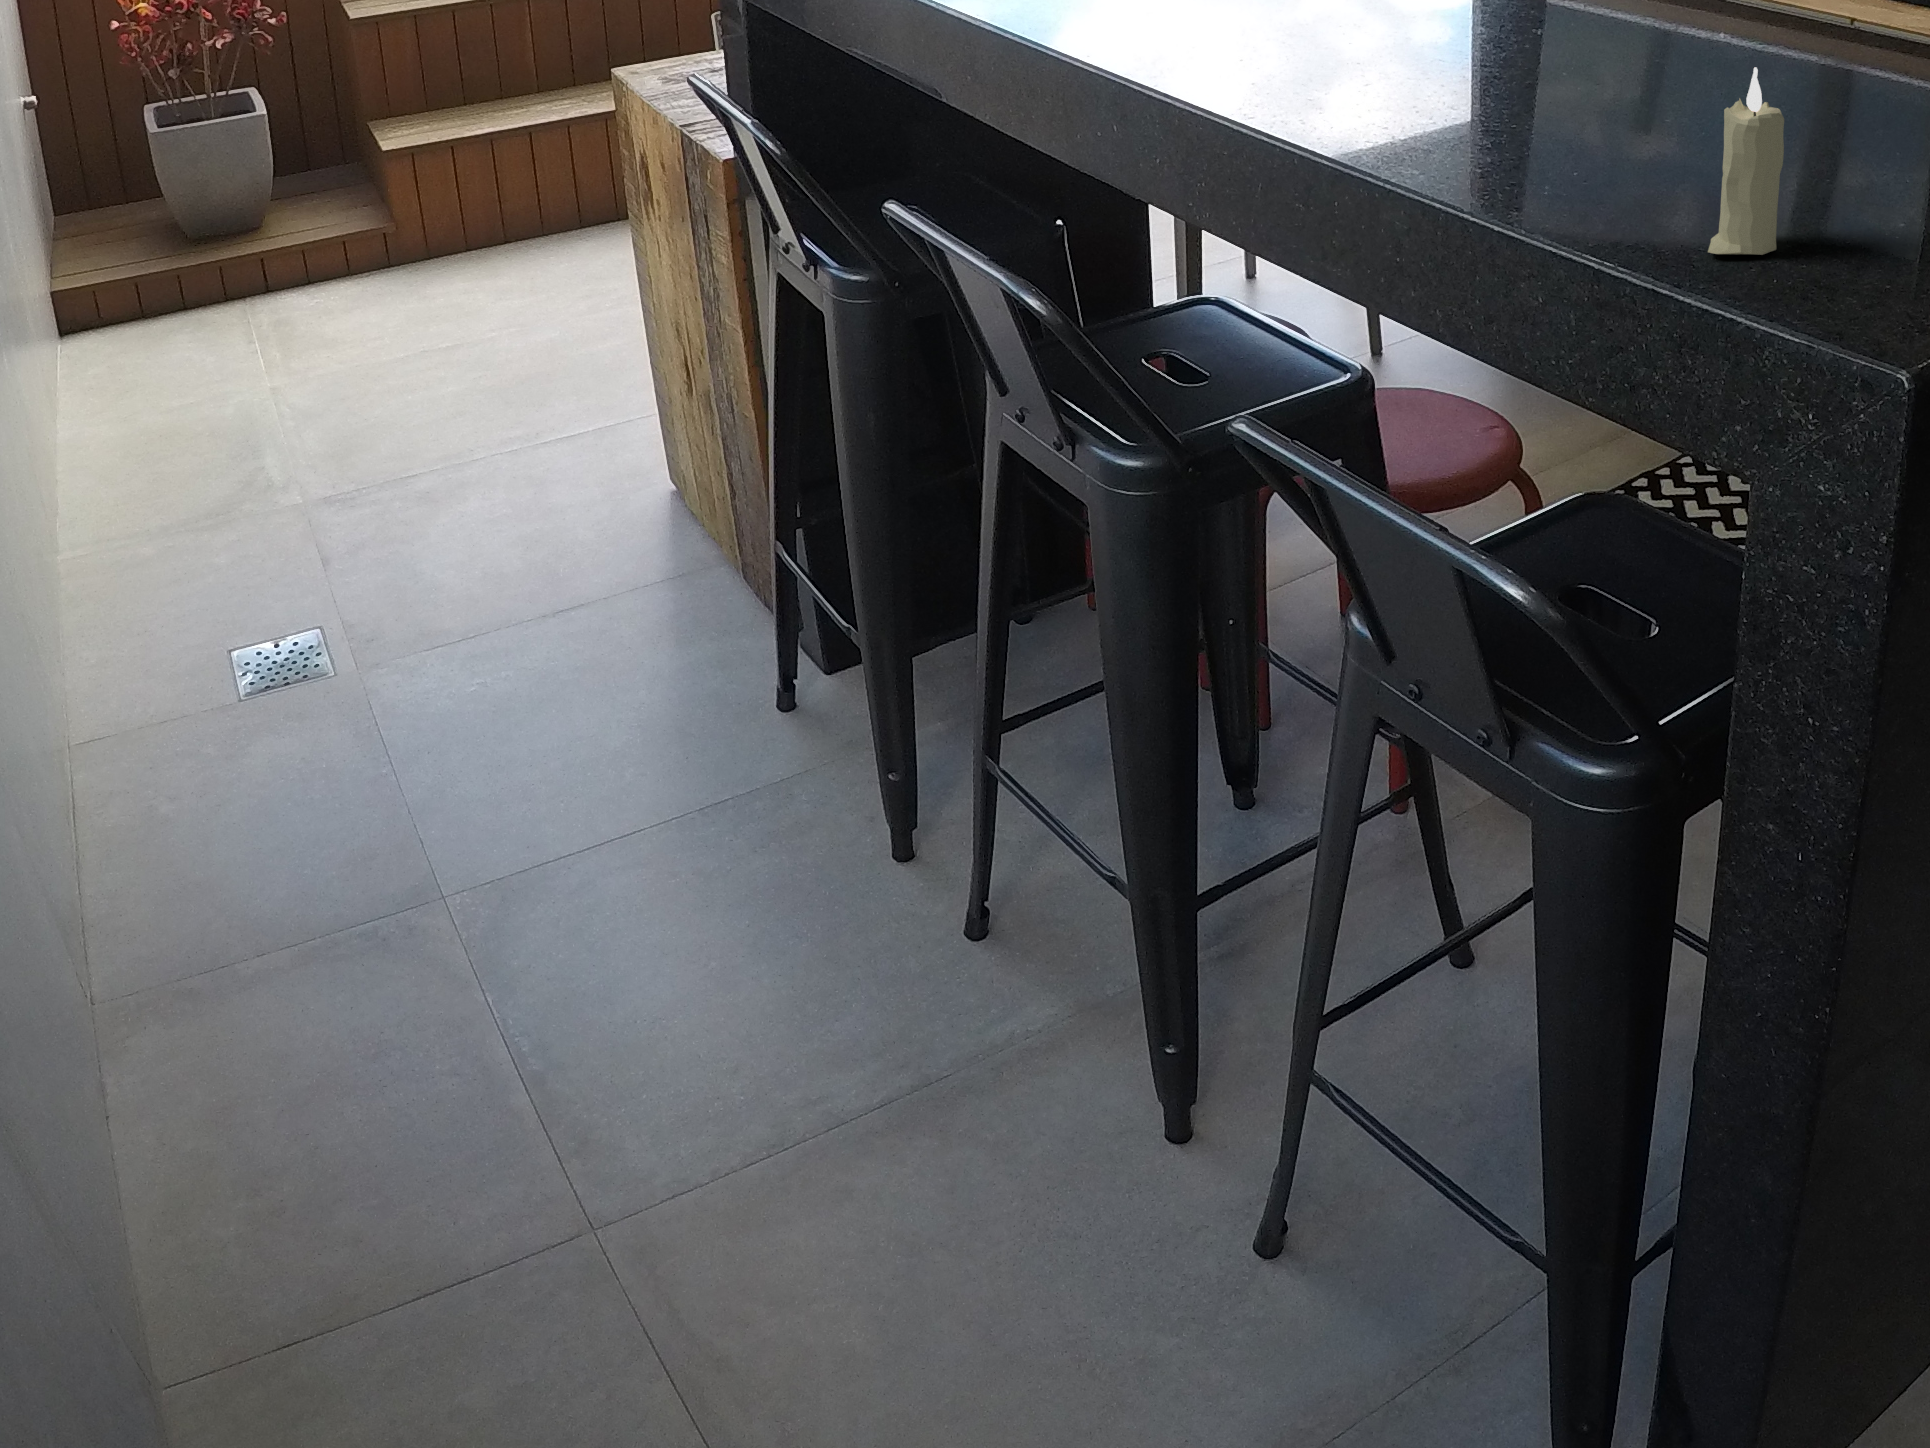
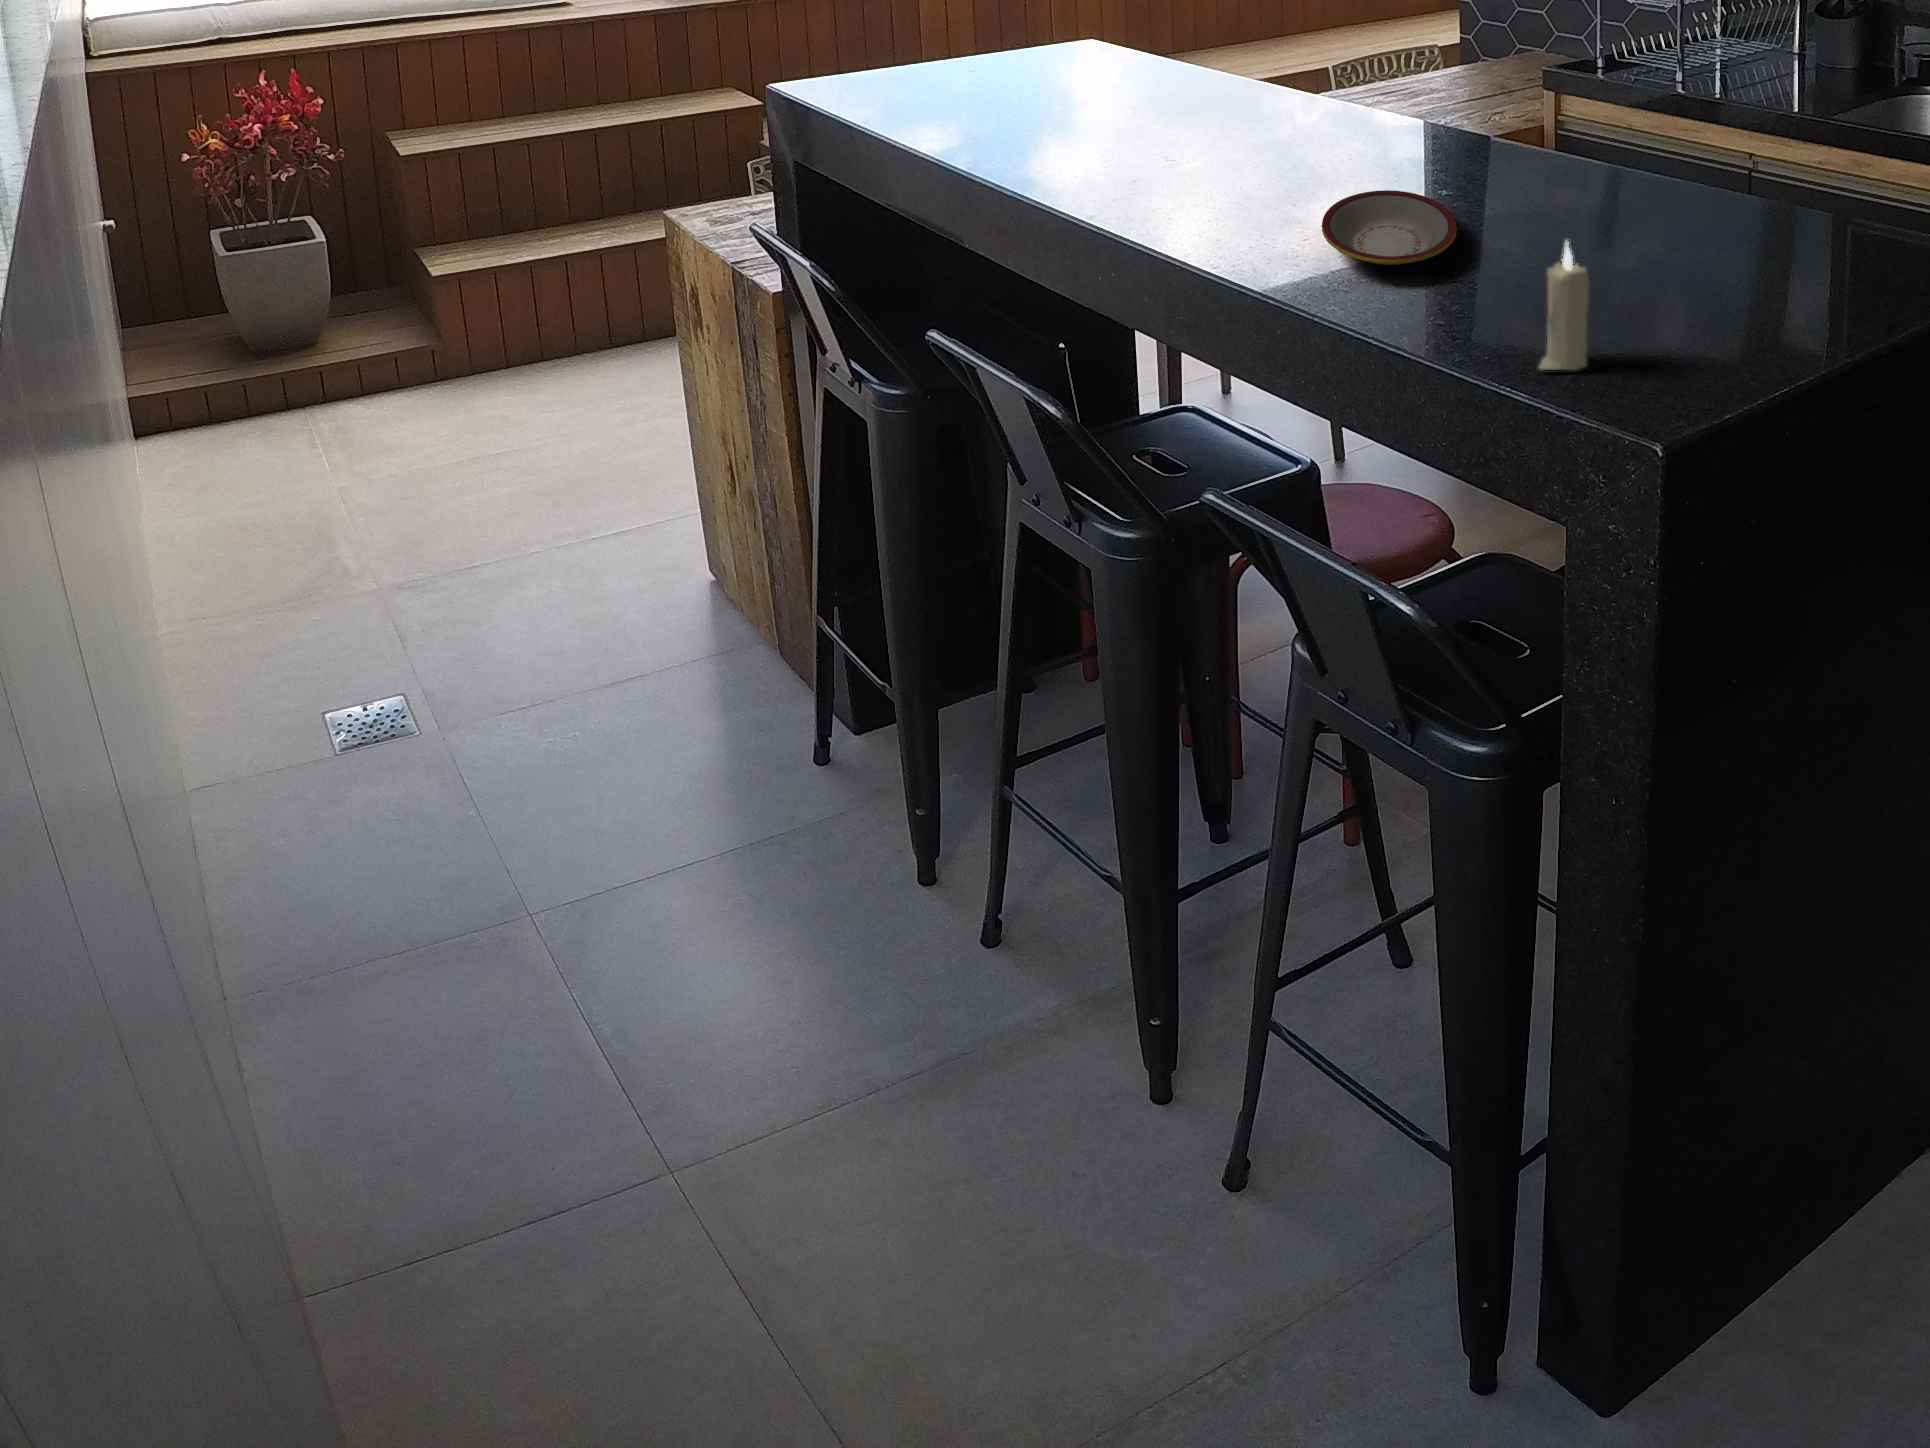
plate: none [1388,24,1568,113] -> present [1322,190,1457,265]

